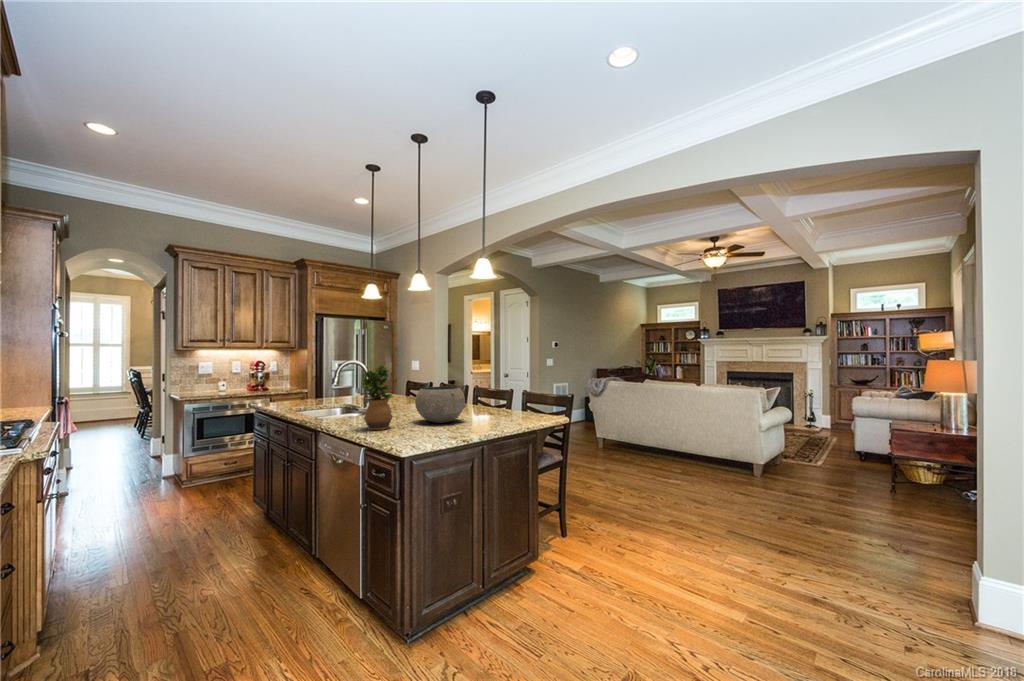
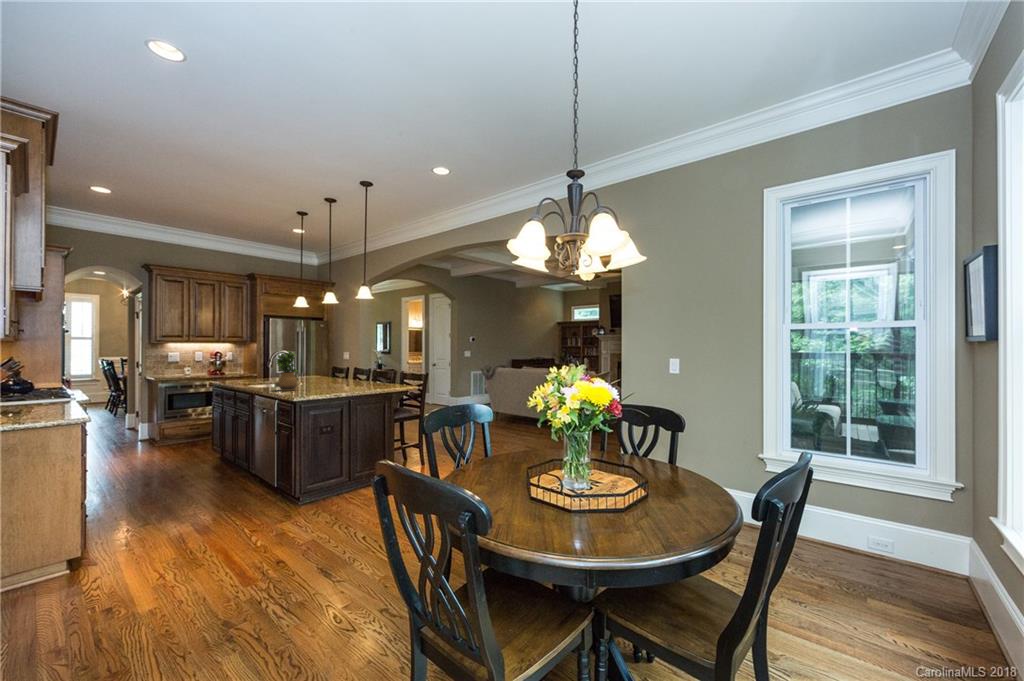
ceramic bowl: present [415,387,466,423] -> none [315,366,348,388]

